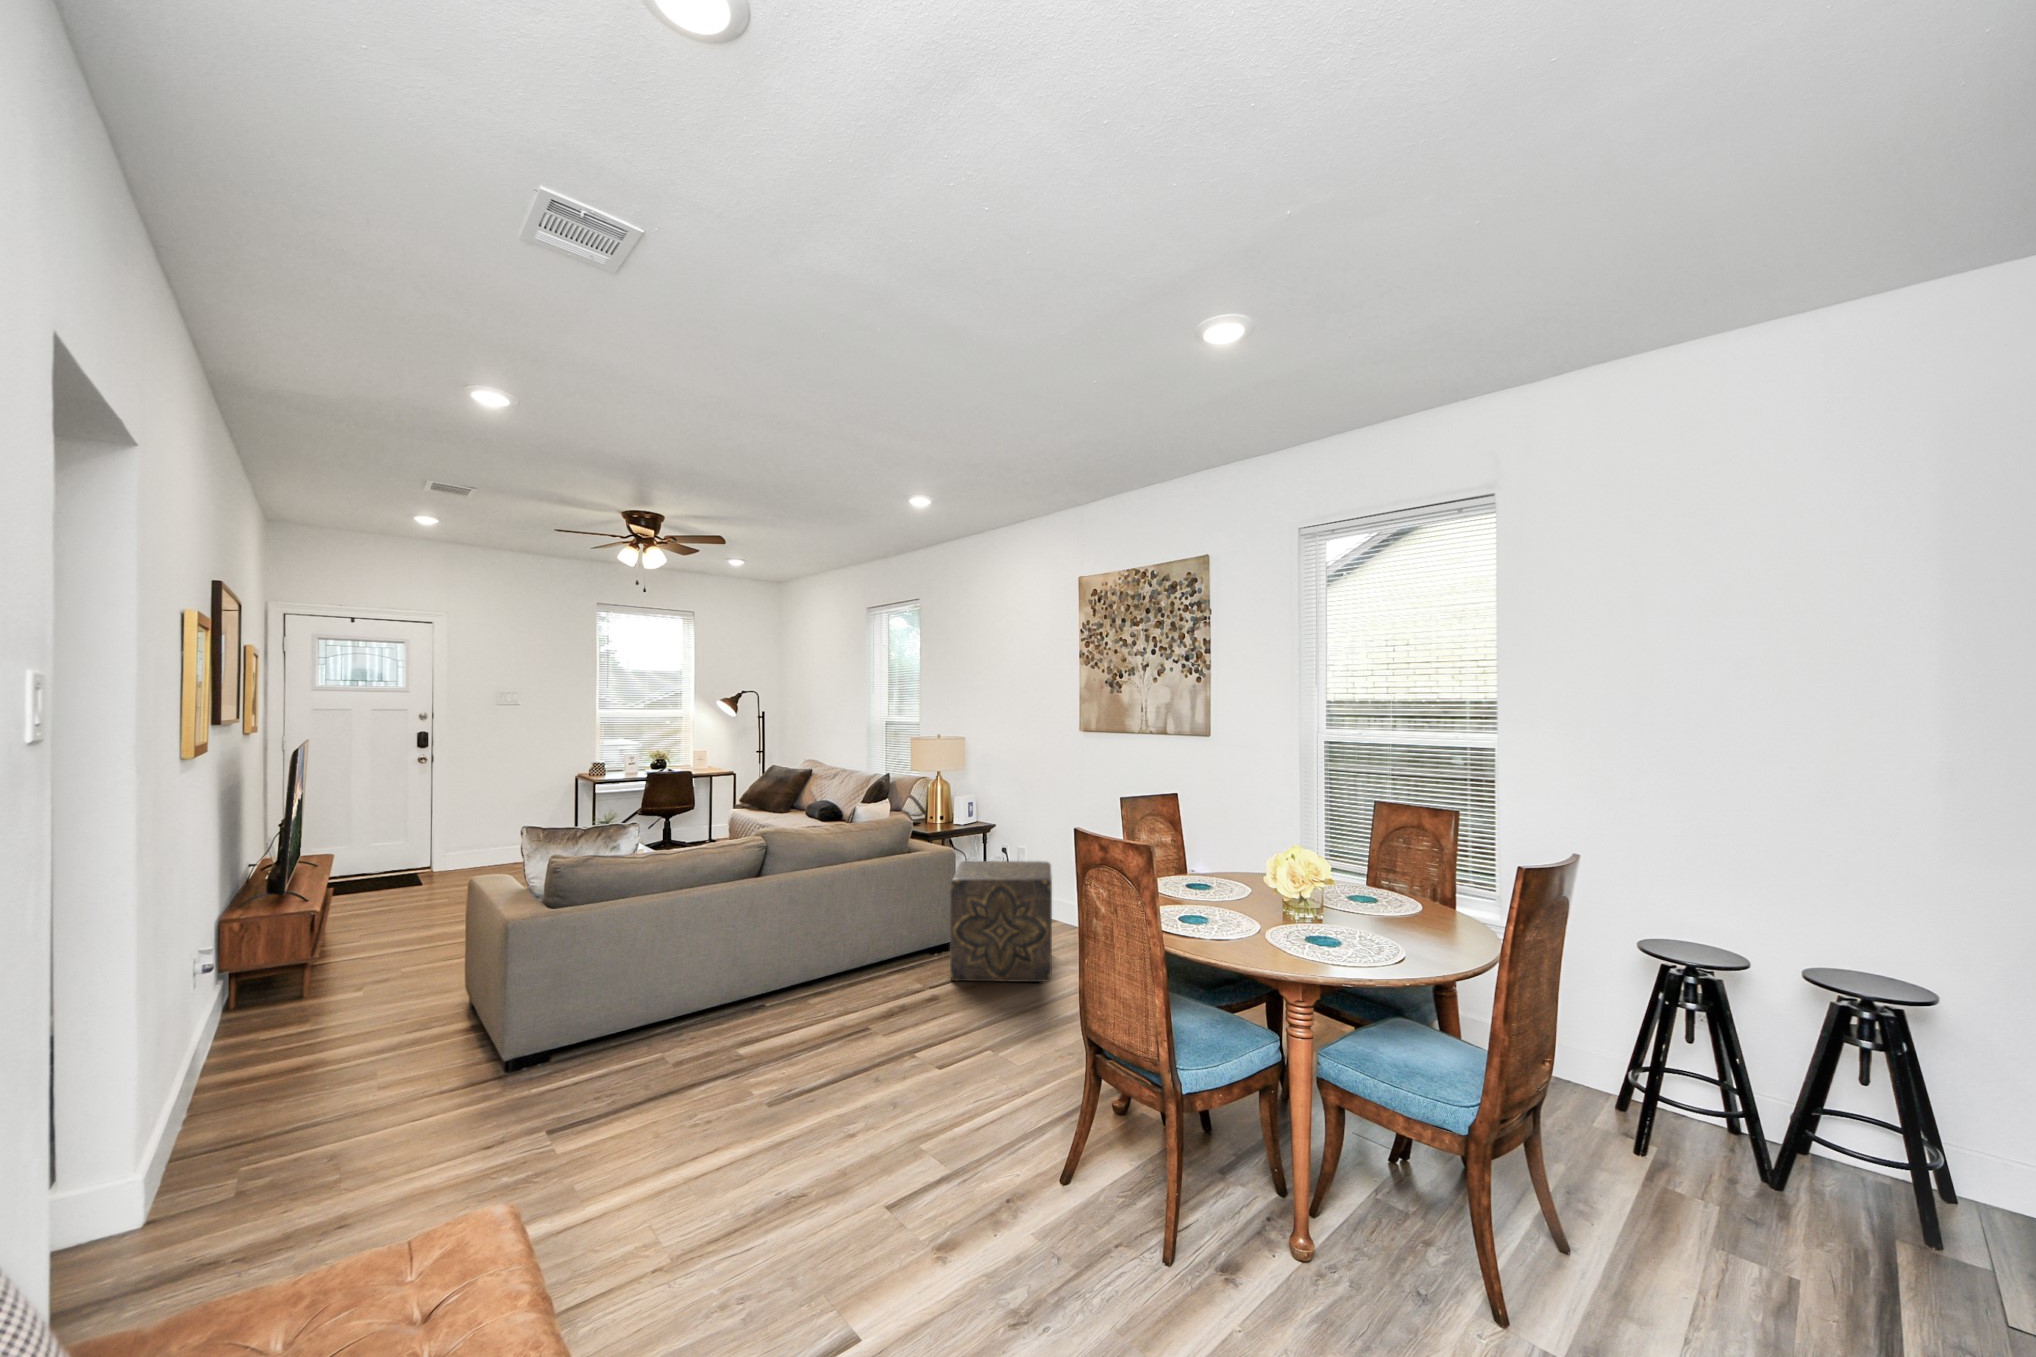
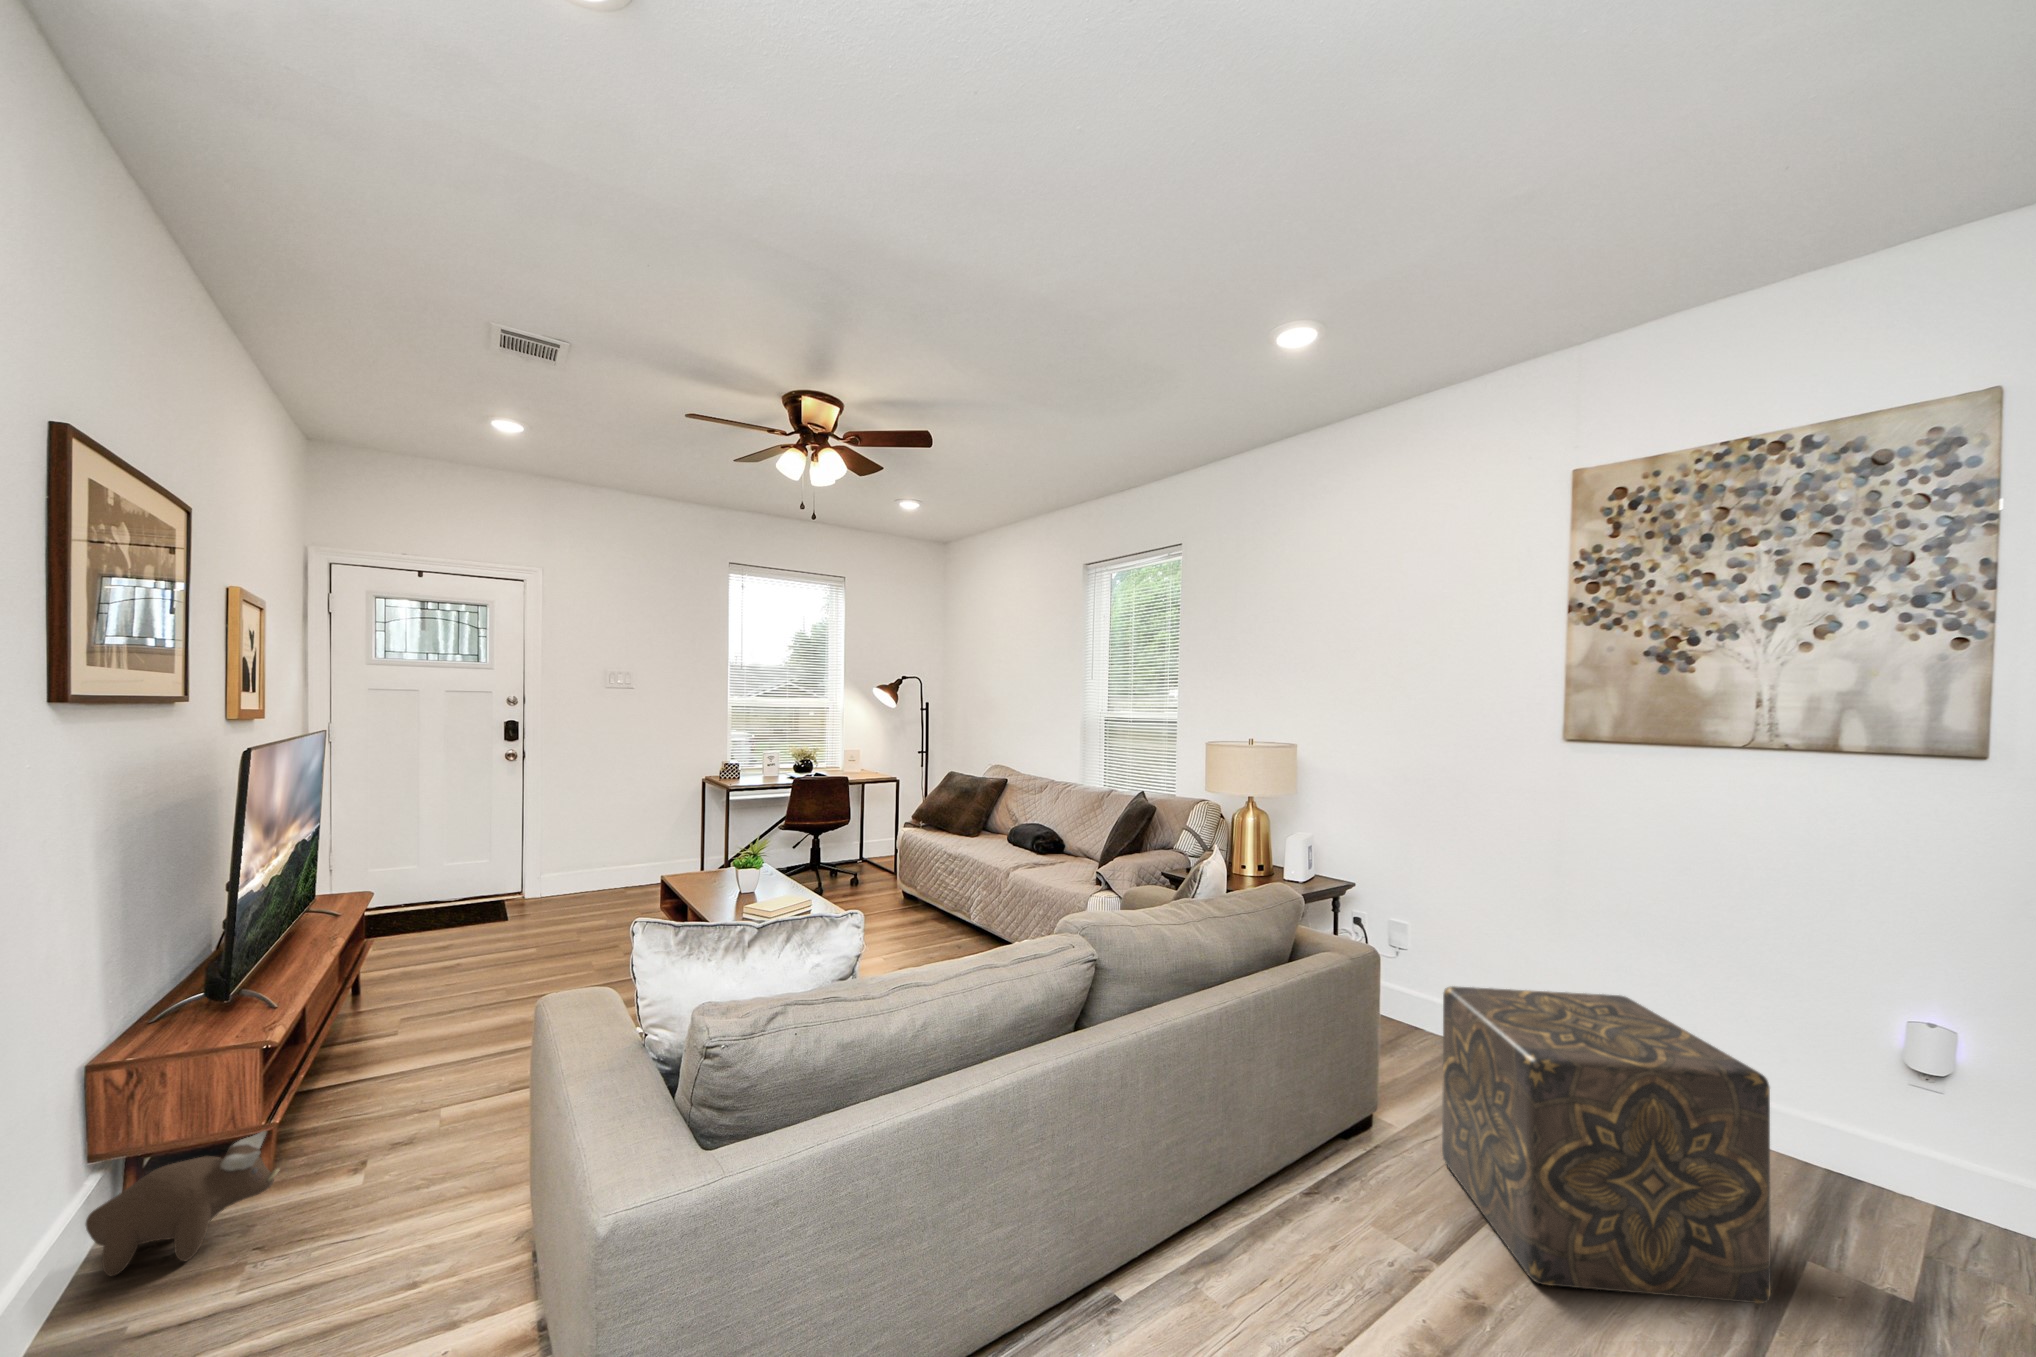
plush toy: none [246,943,335,1001] -> present [86,1131,279,1276]

